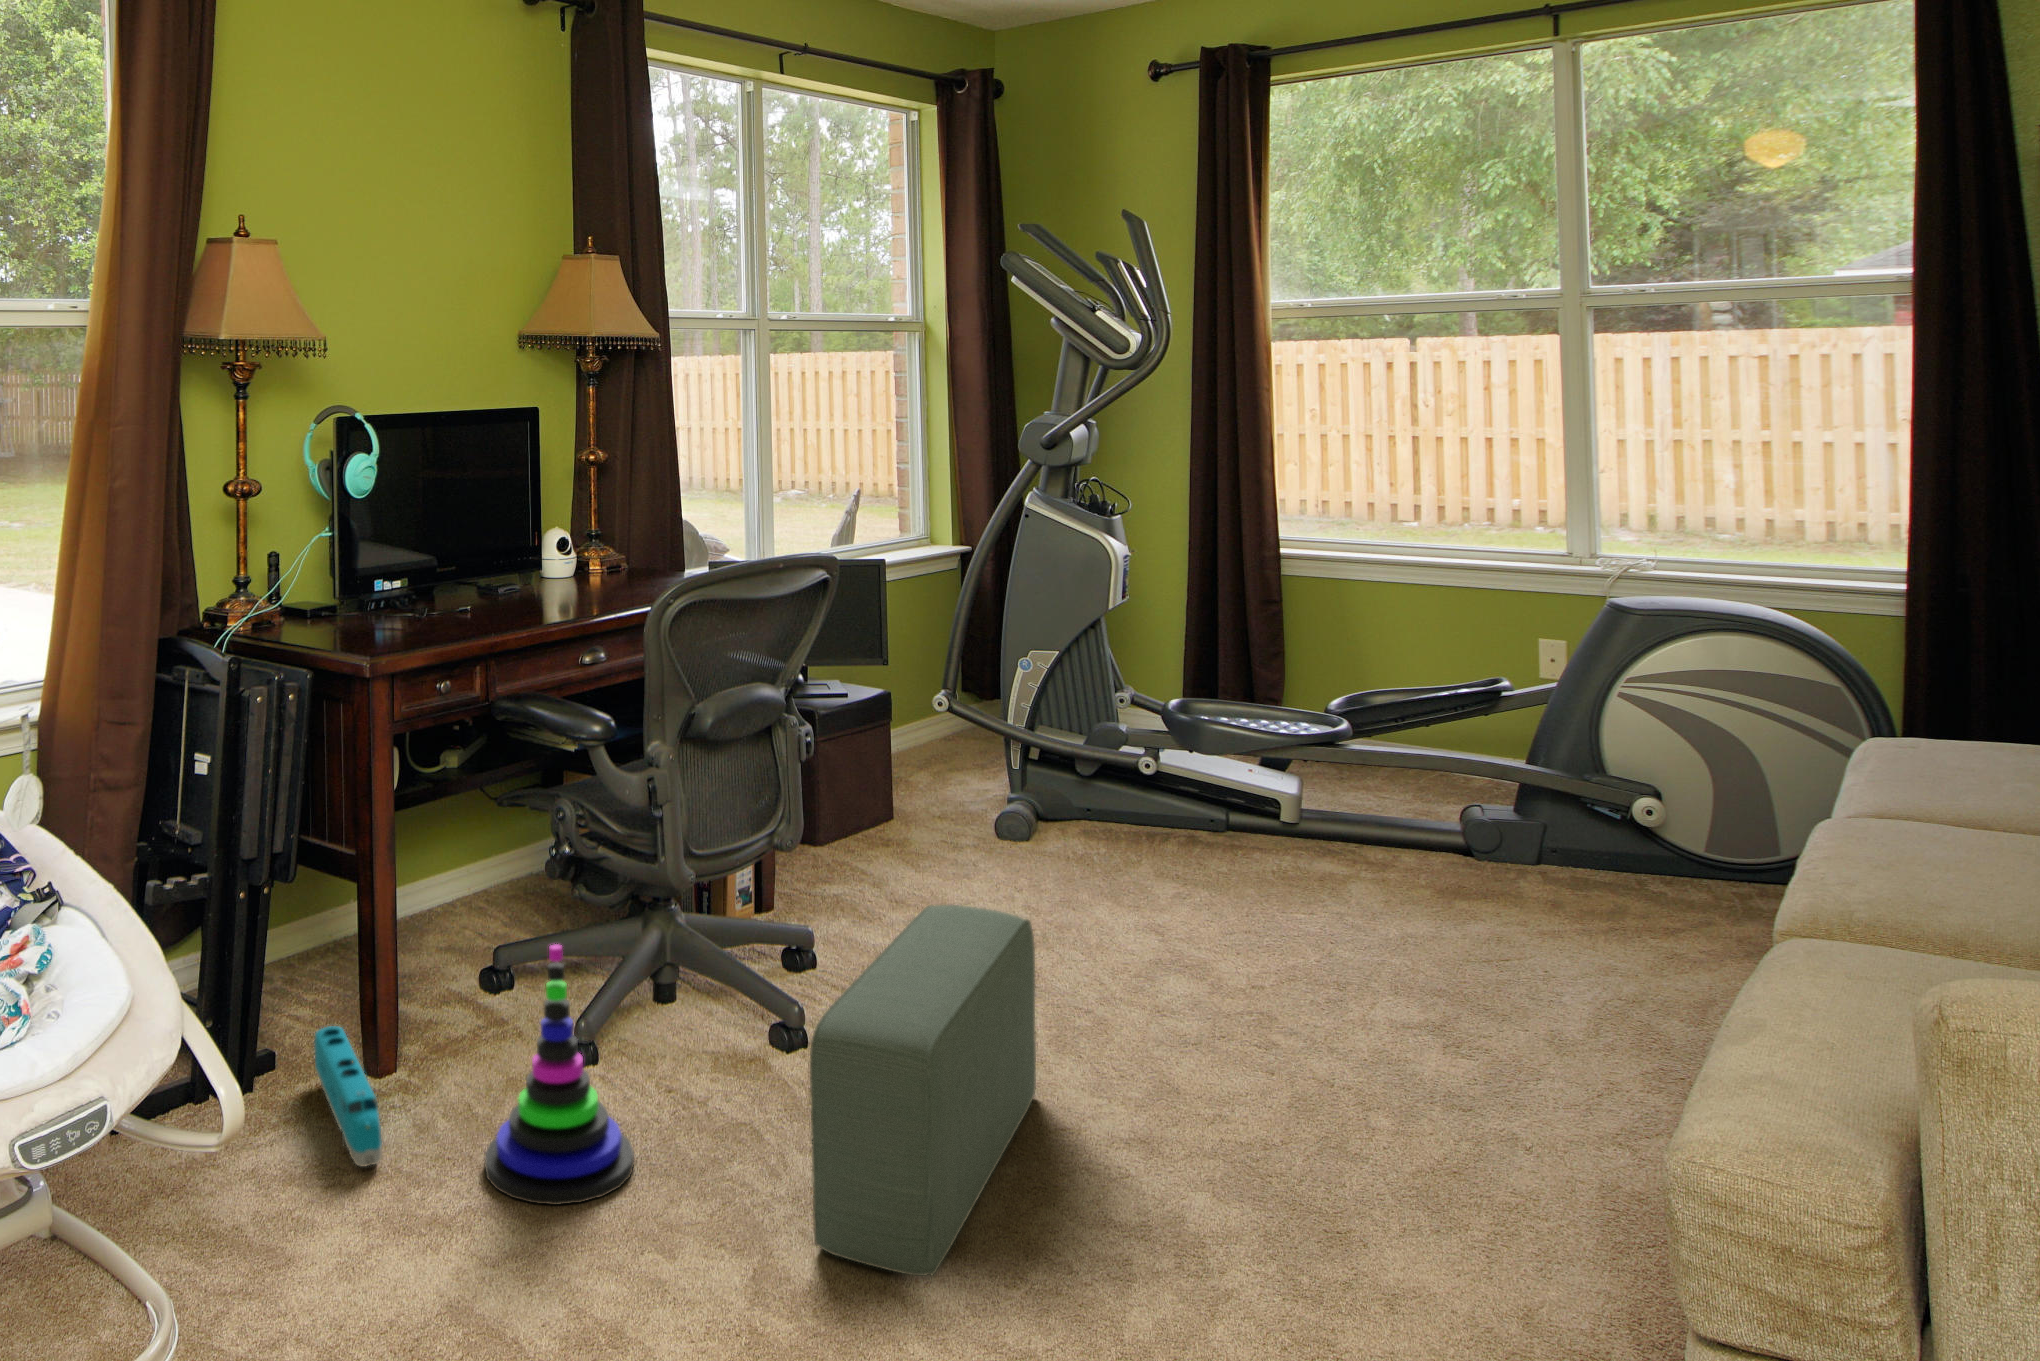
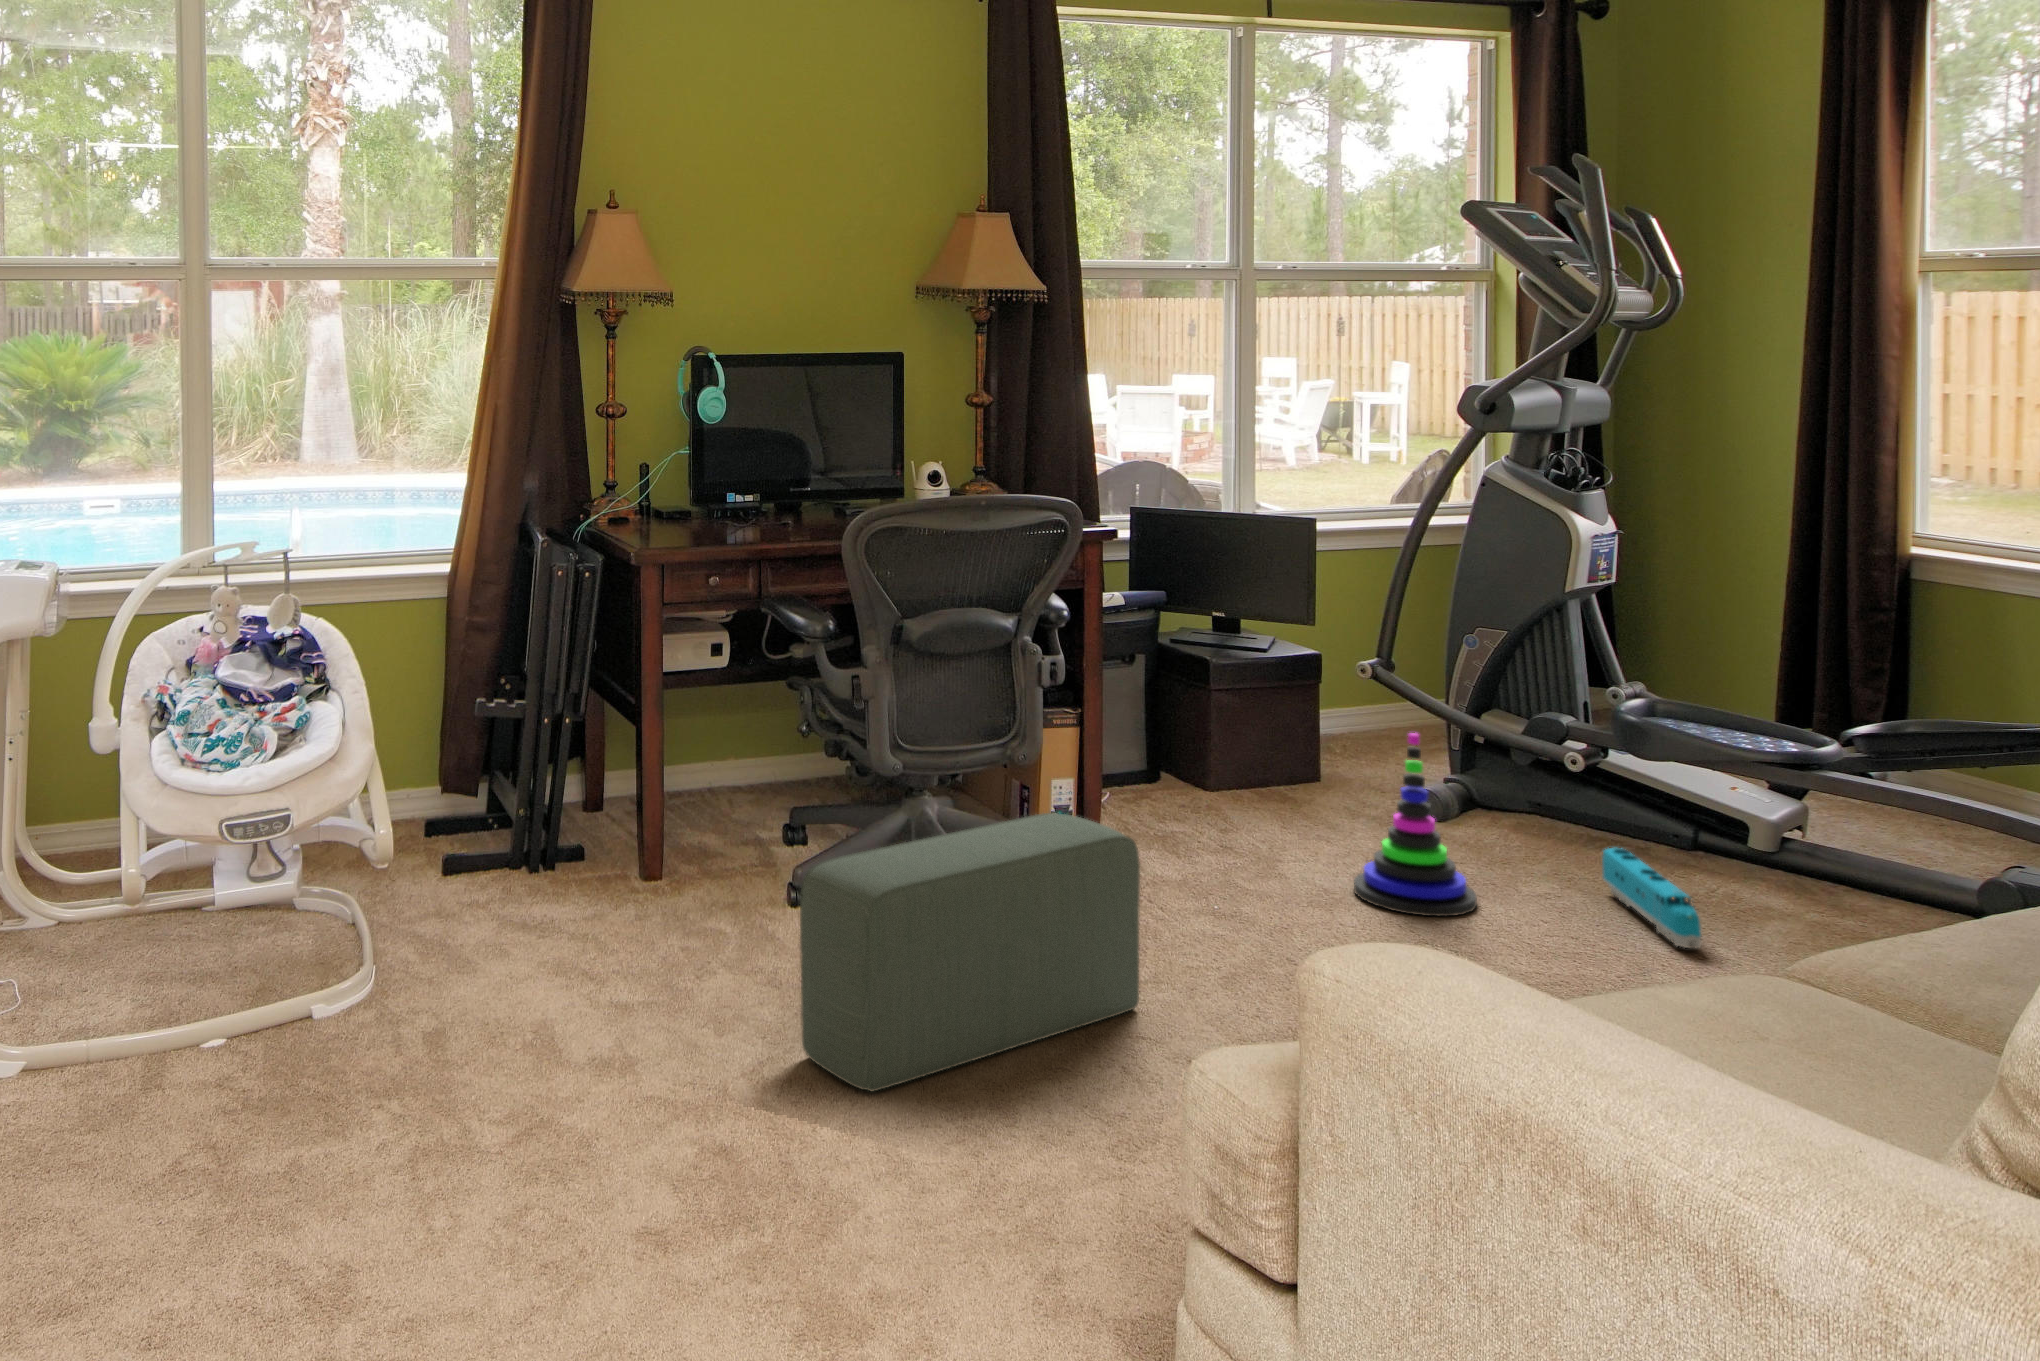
stacking toy: present [484,944,634,1205] -> present [1354,733,1477,916]
toy train: present [314,1026,382,1166] -> present [1602,848,1701,948]

